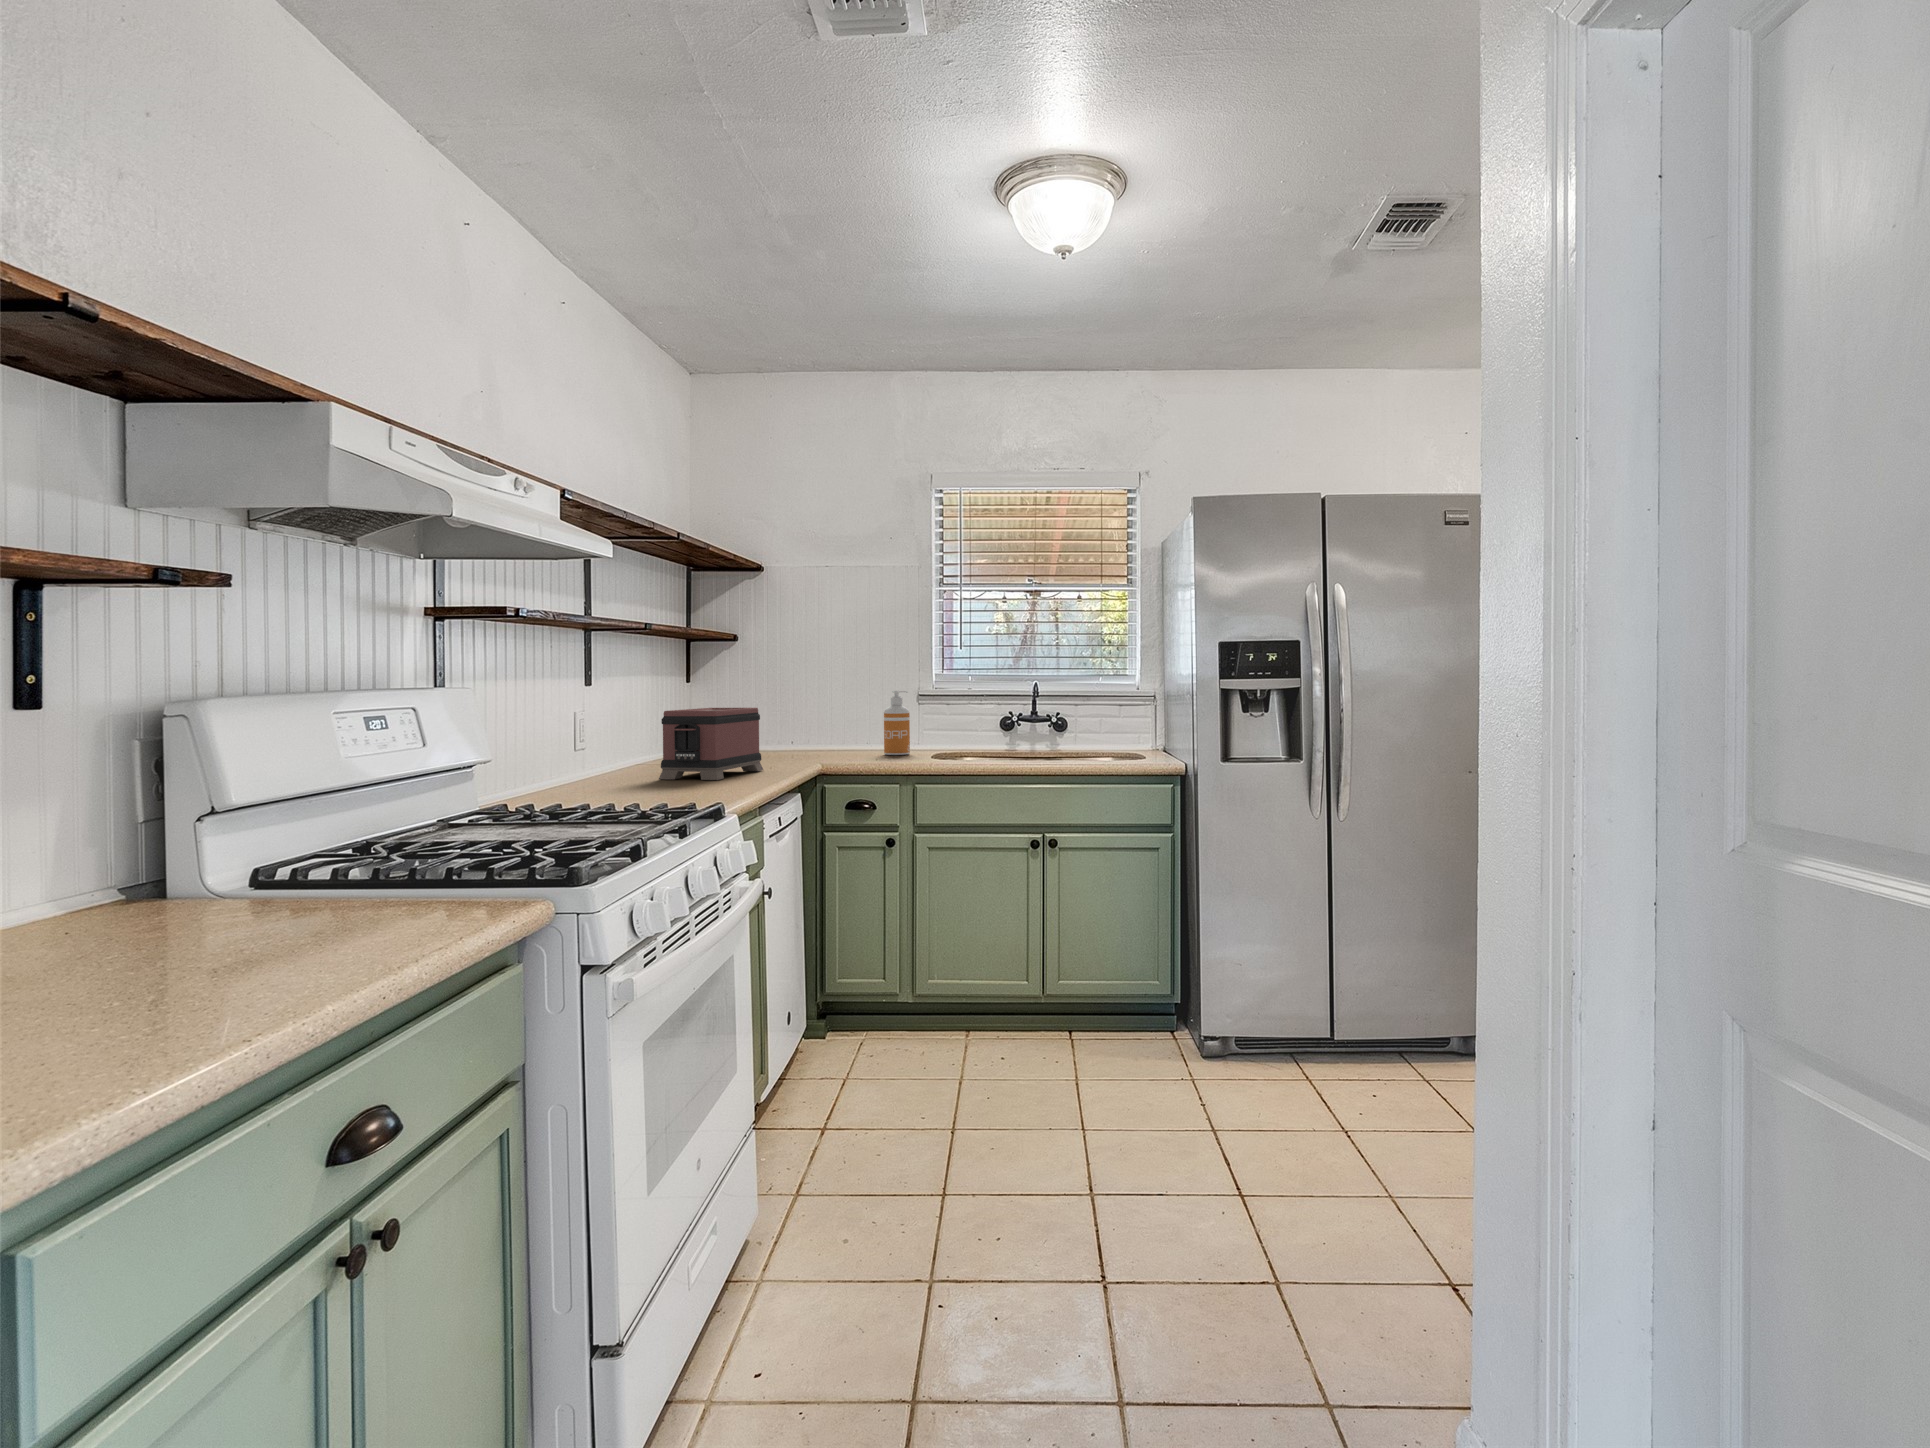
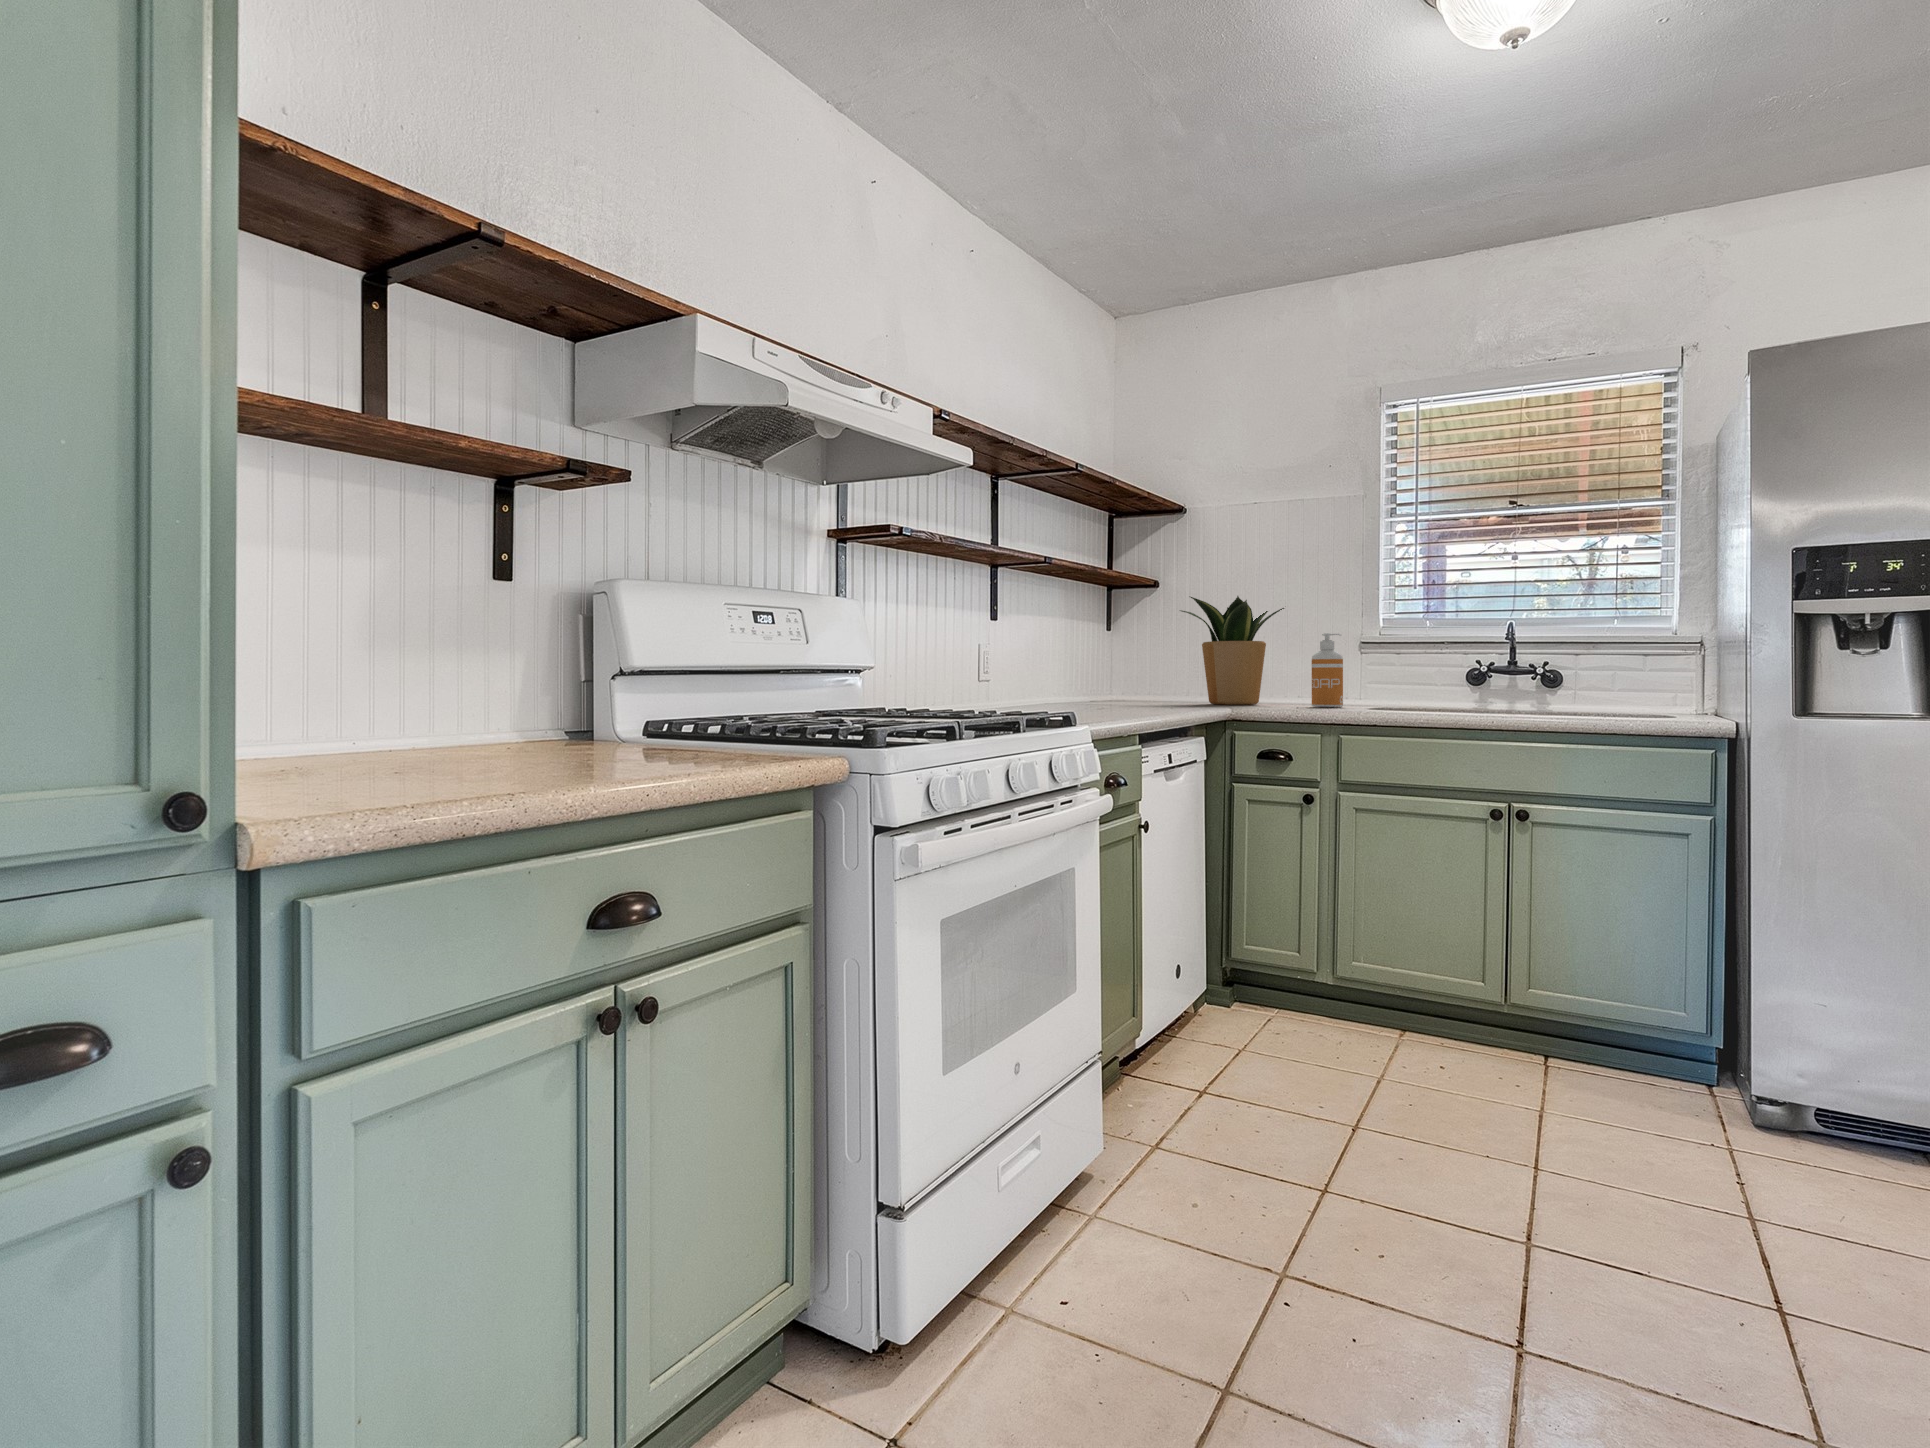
potted plant: none [763,654,865,753] -> present [1180,596,1284,705]
toaster: present [659,708,763,780] -> none [1048,640,1160,711]

